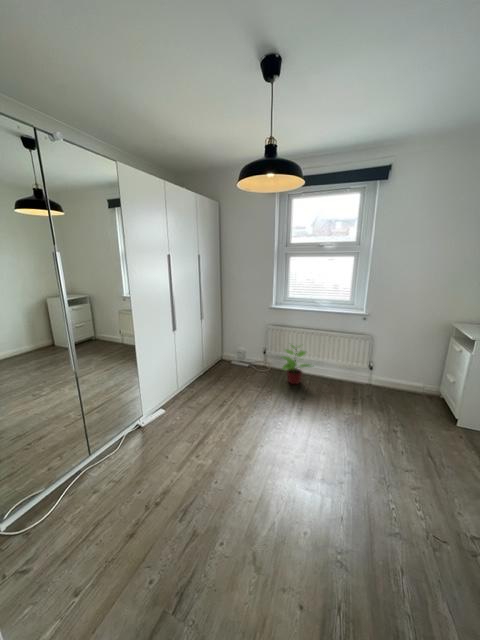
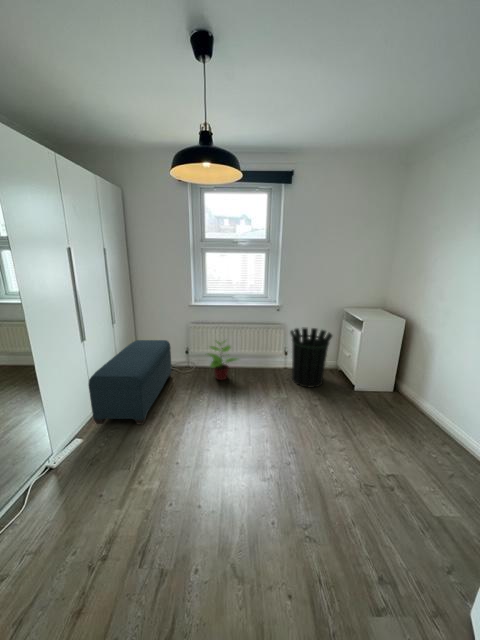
bench: none [176,336,249,409] -> present [88,340,172,425]
waste bin: none [373,341,430,411] -> present [290,328,332,387]

